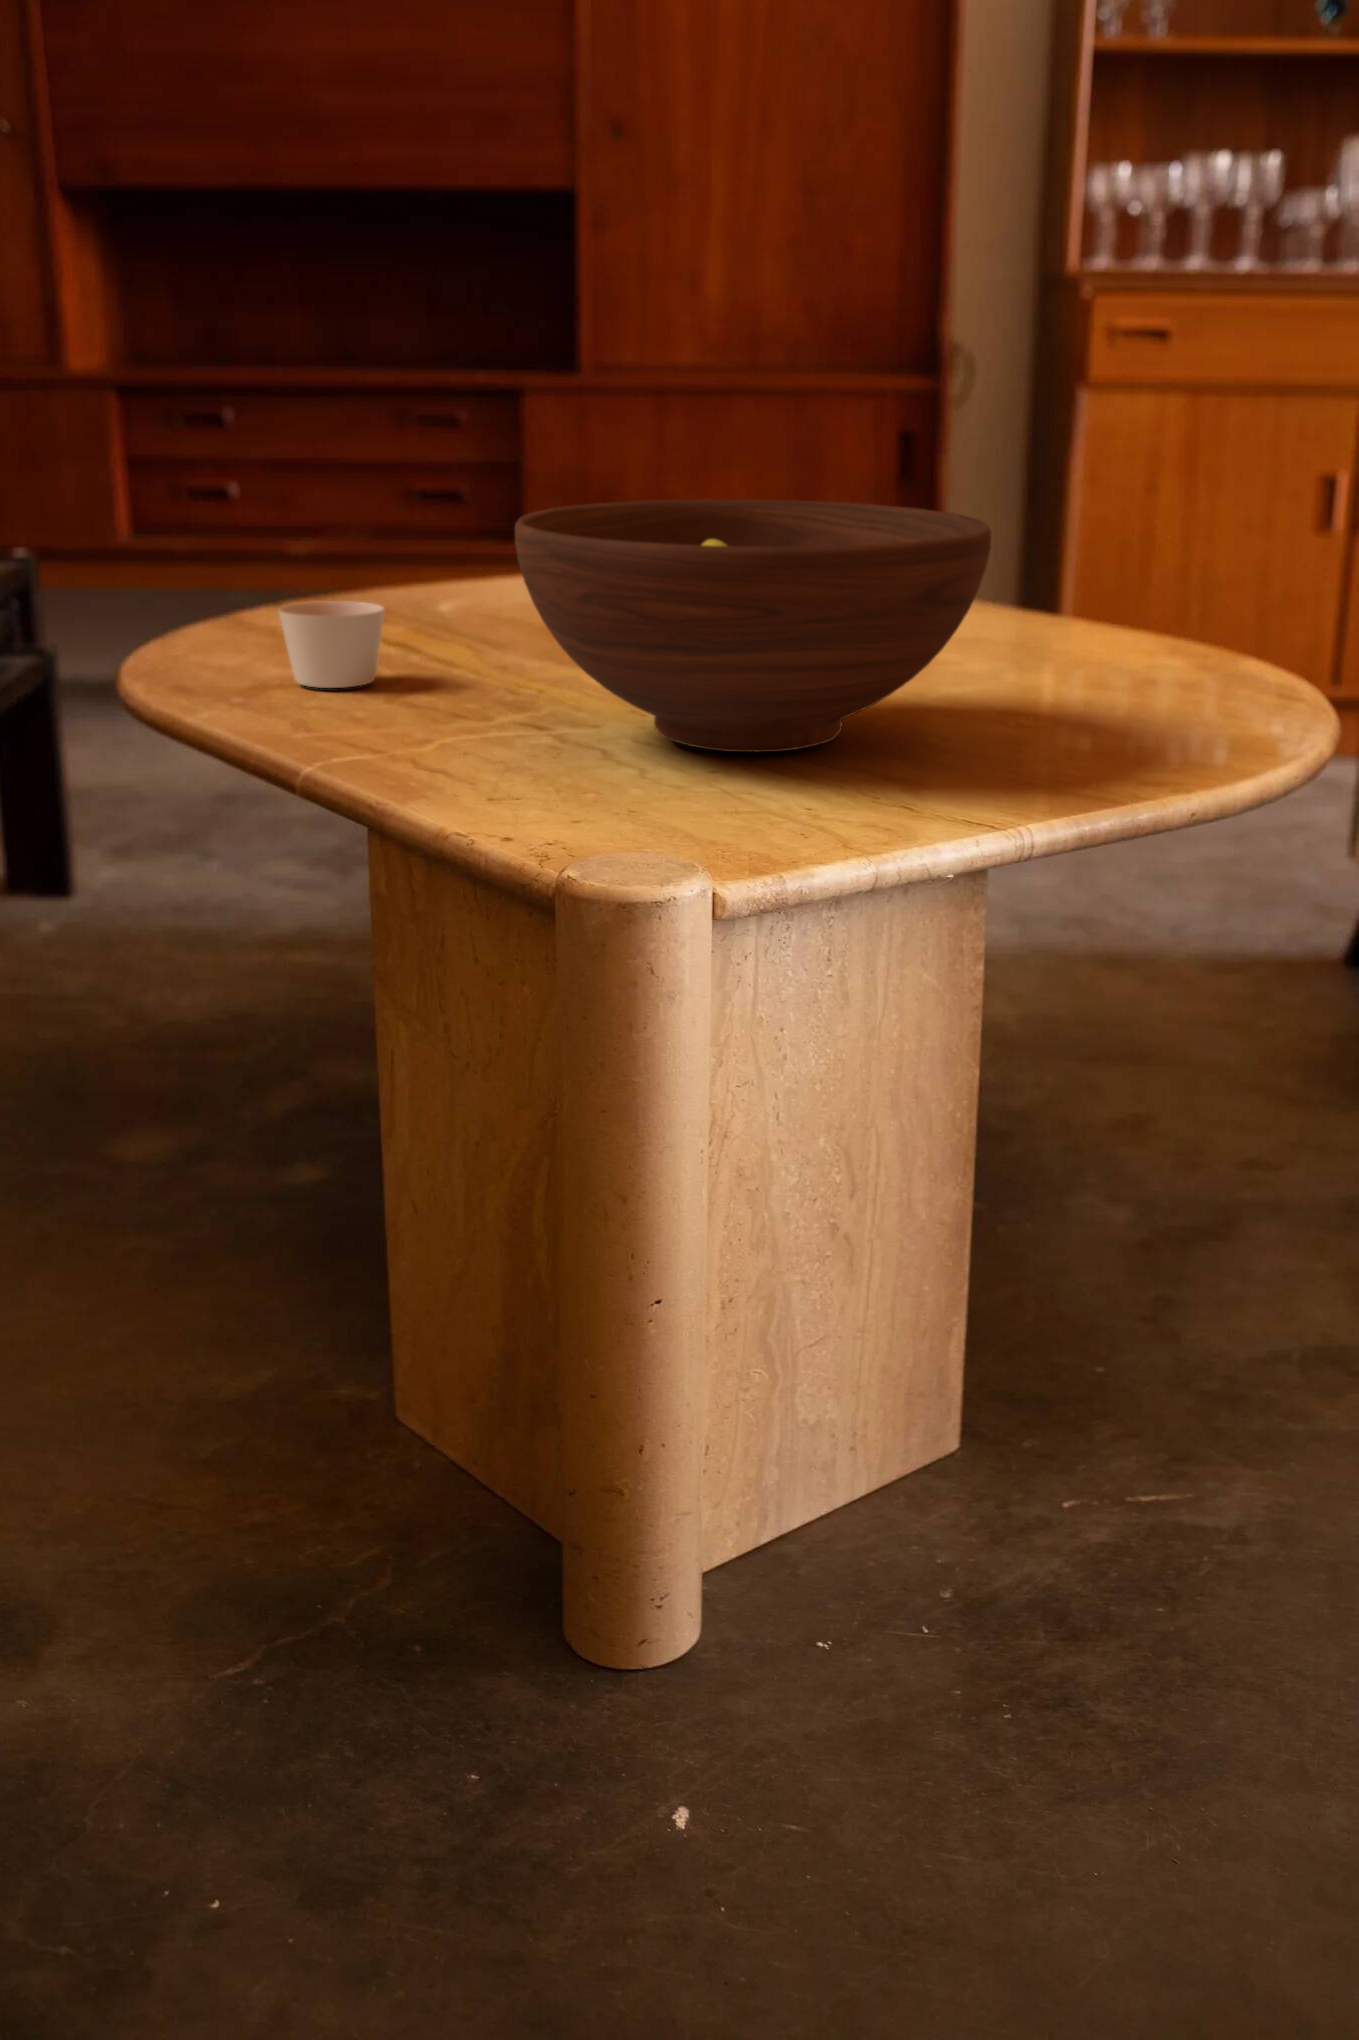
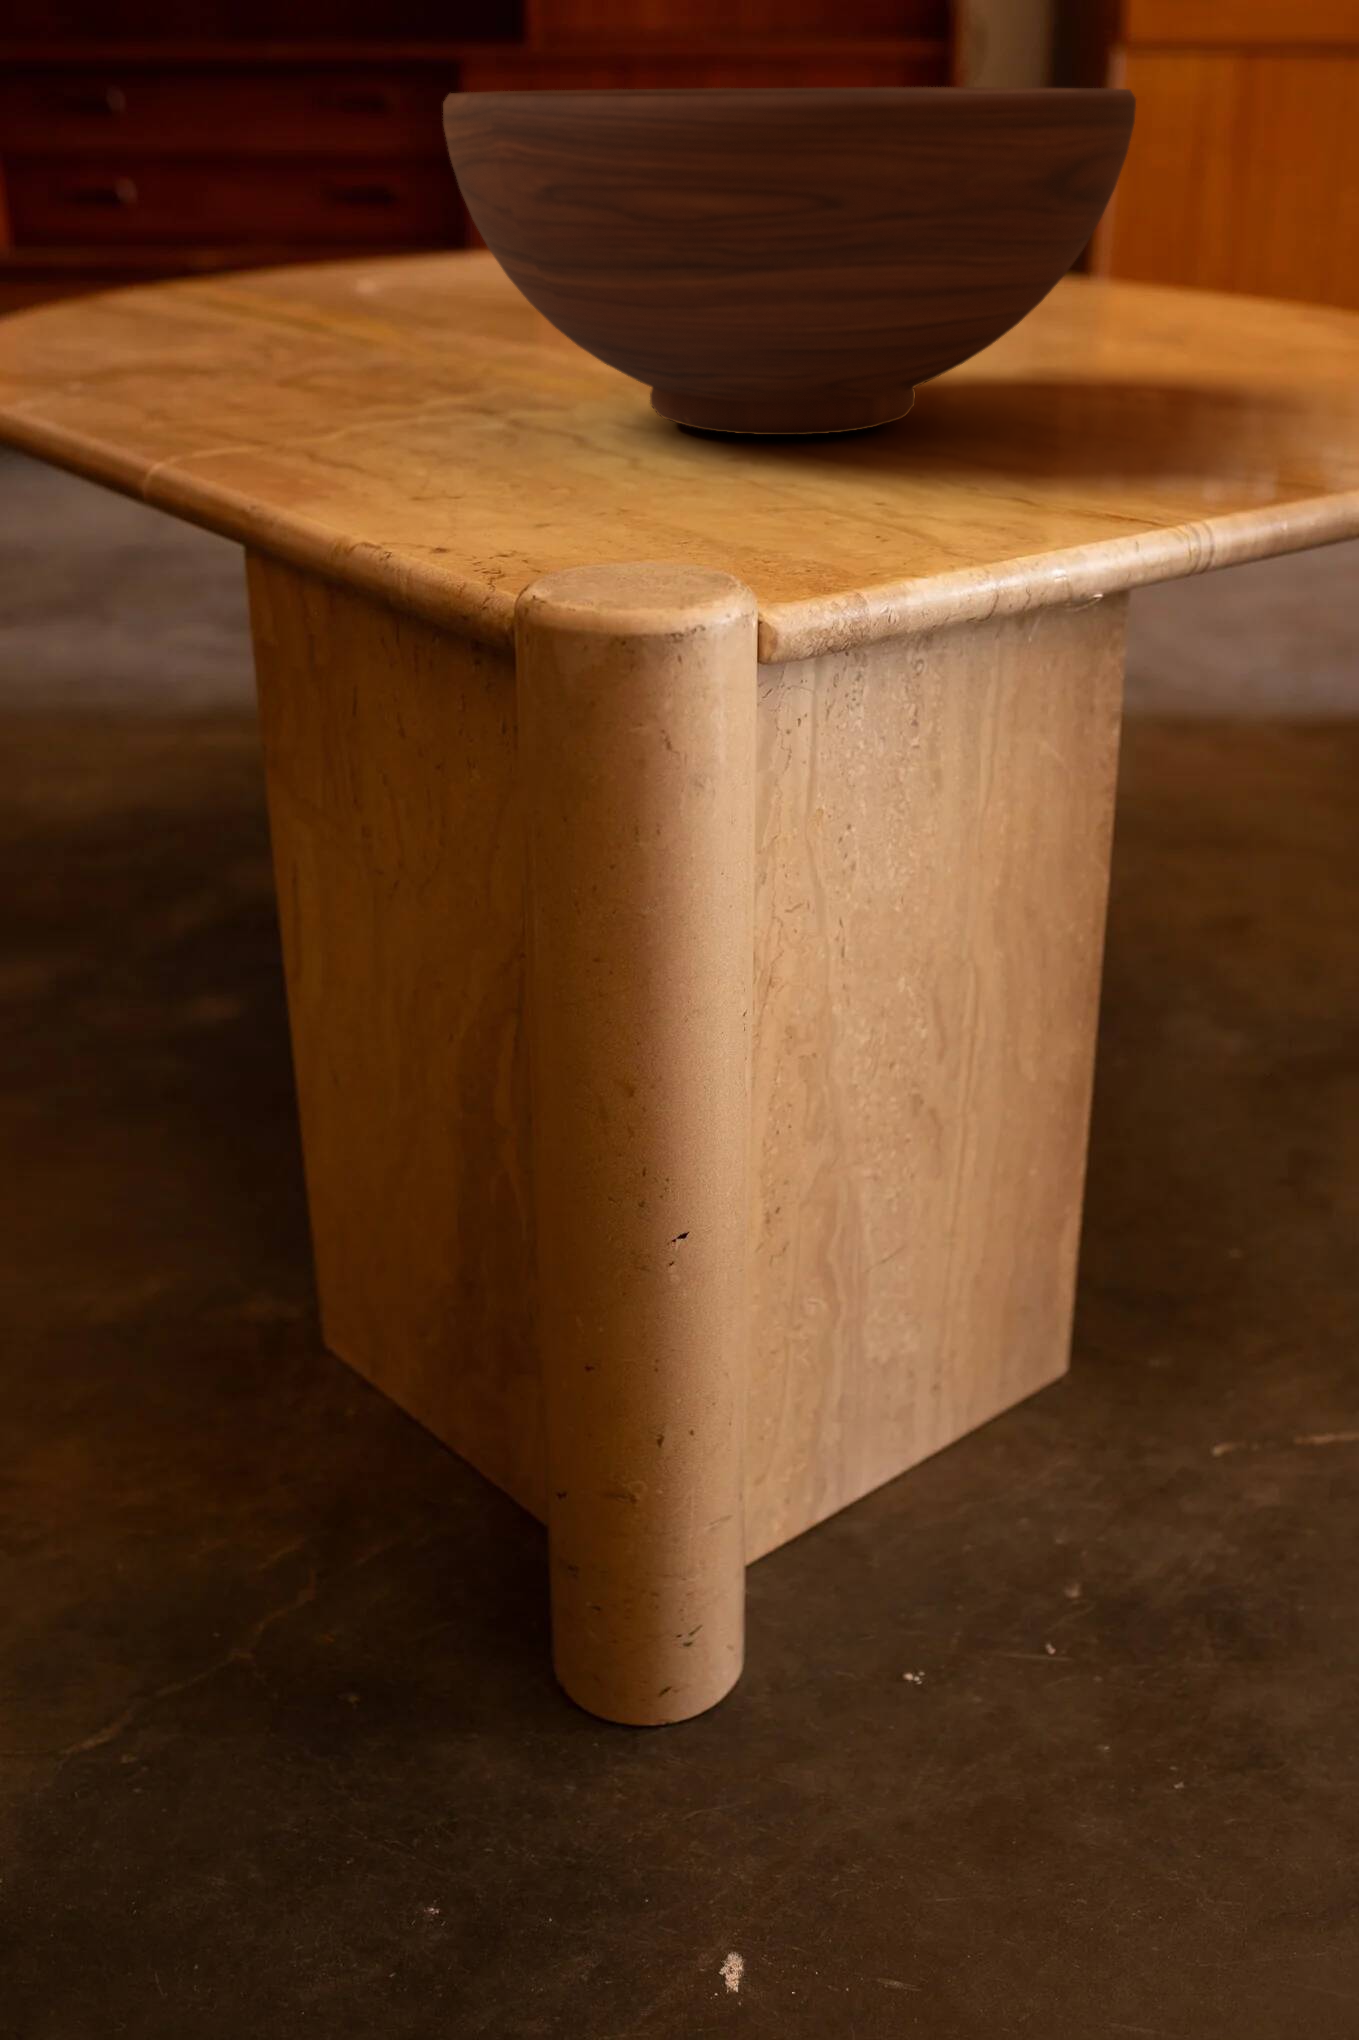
candle: present [279,601,384,688] -> none [130,258,276,375]

